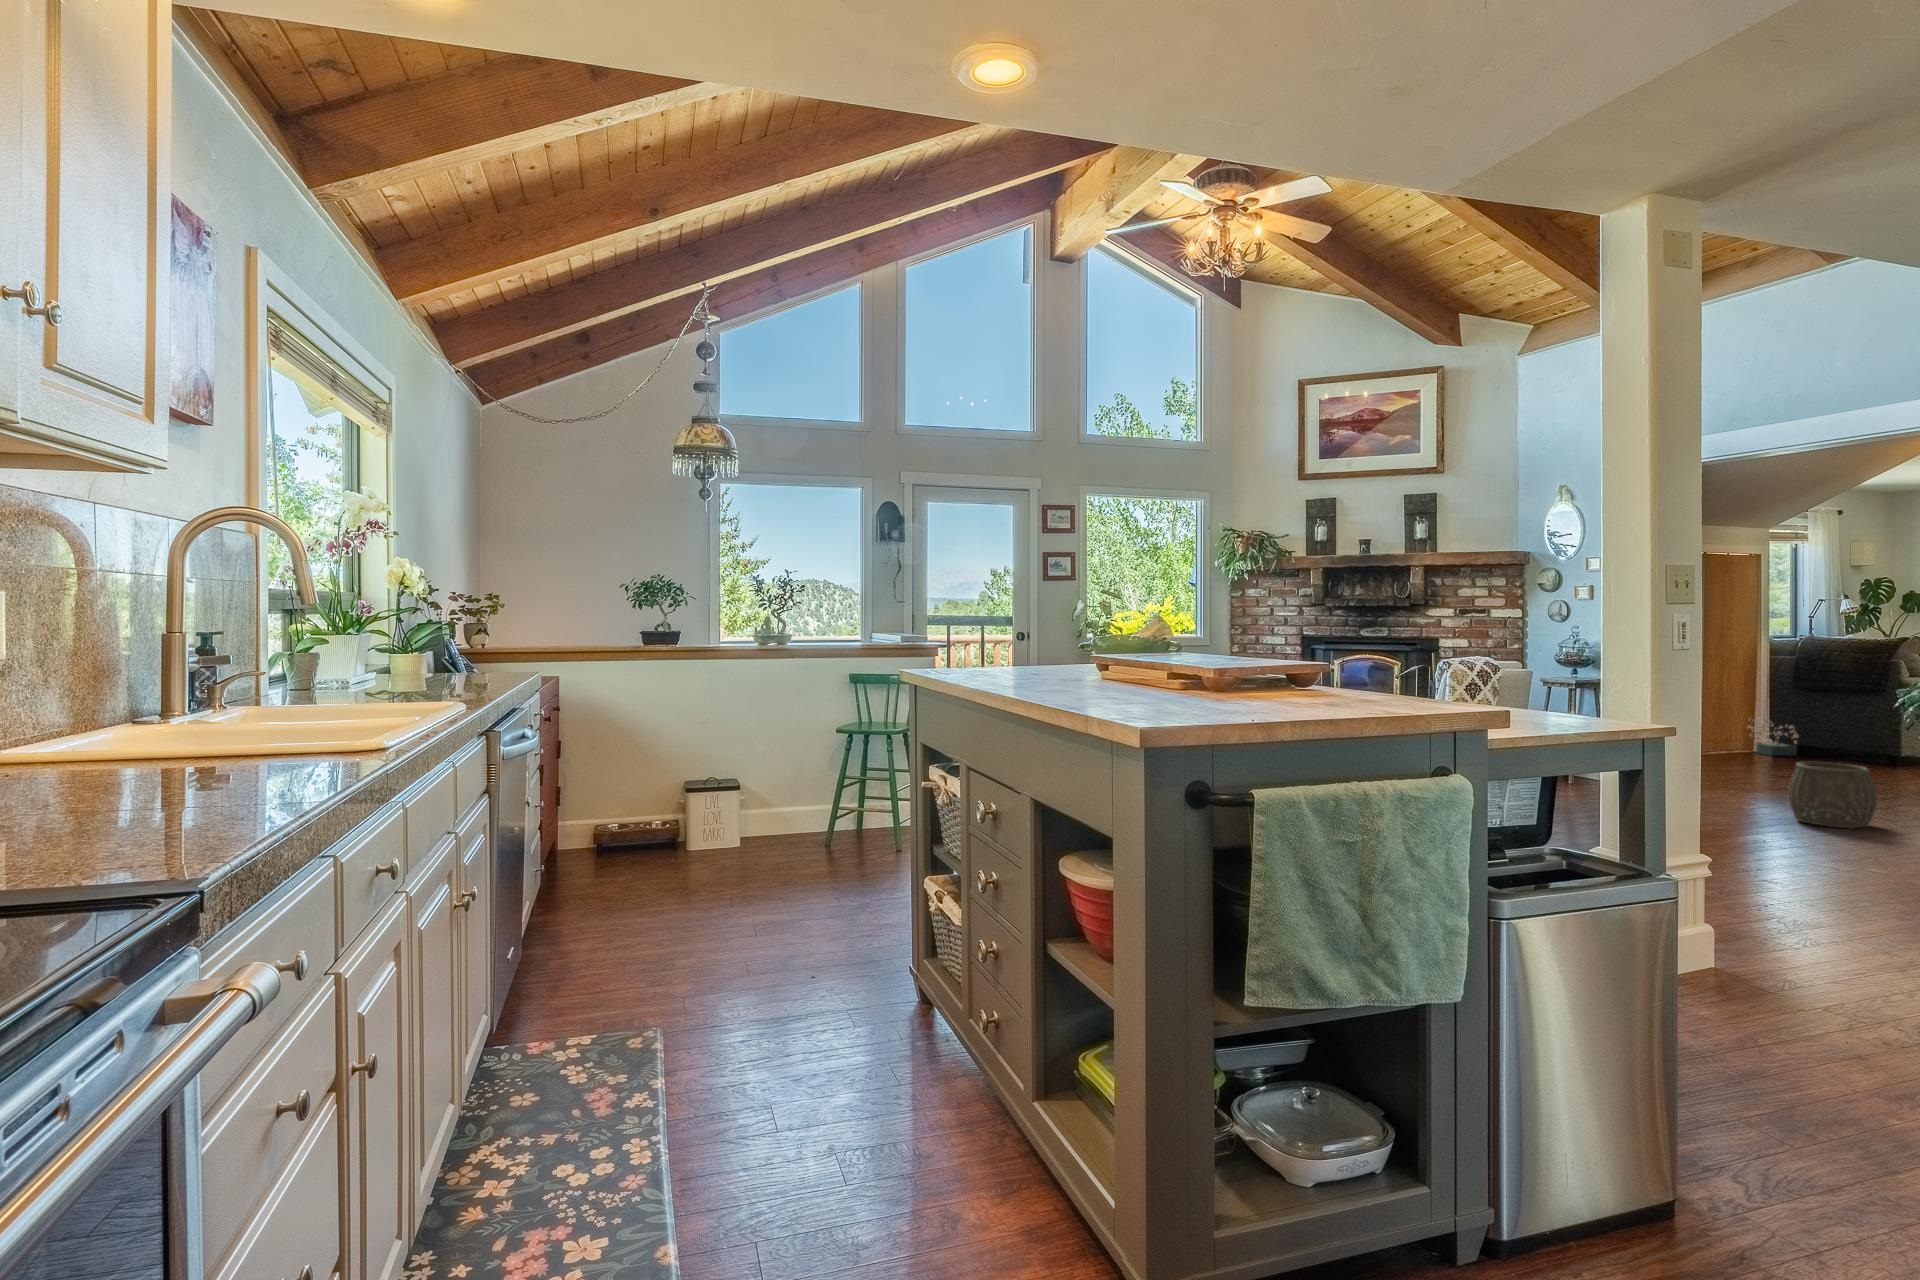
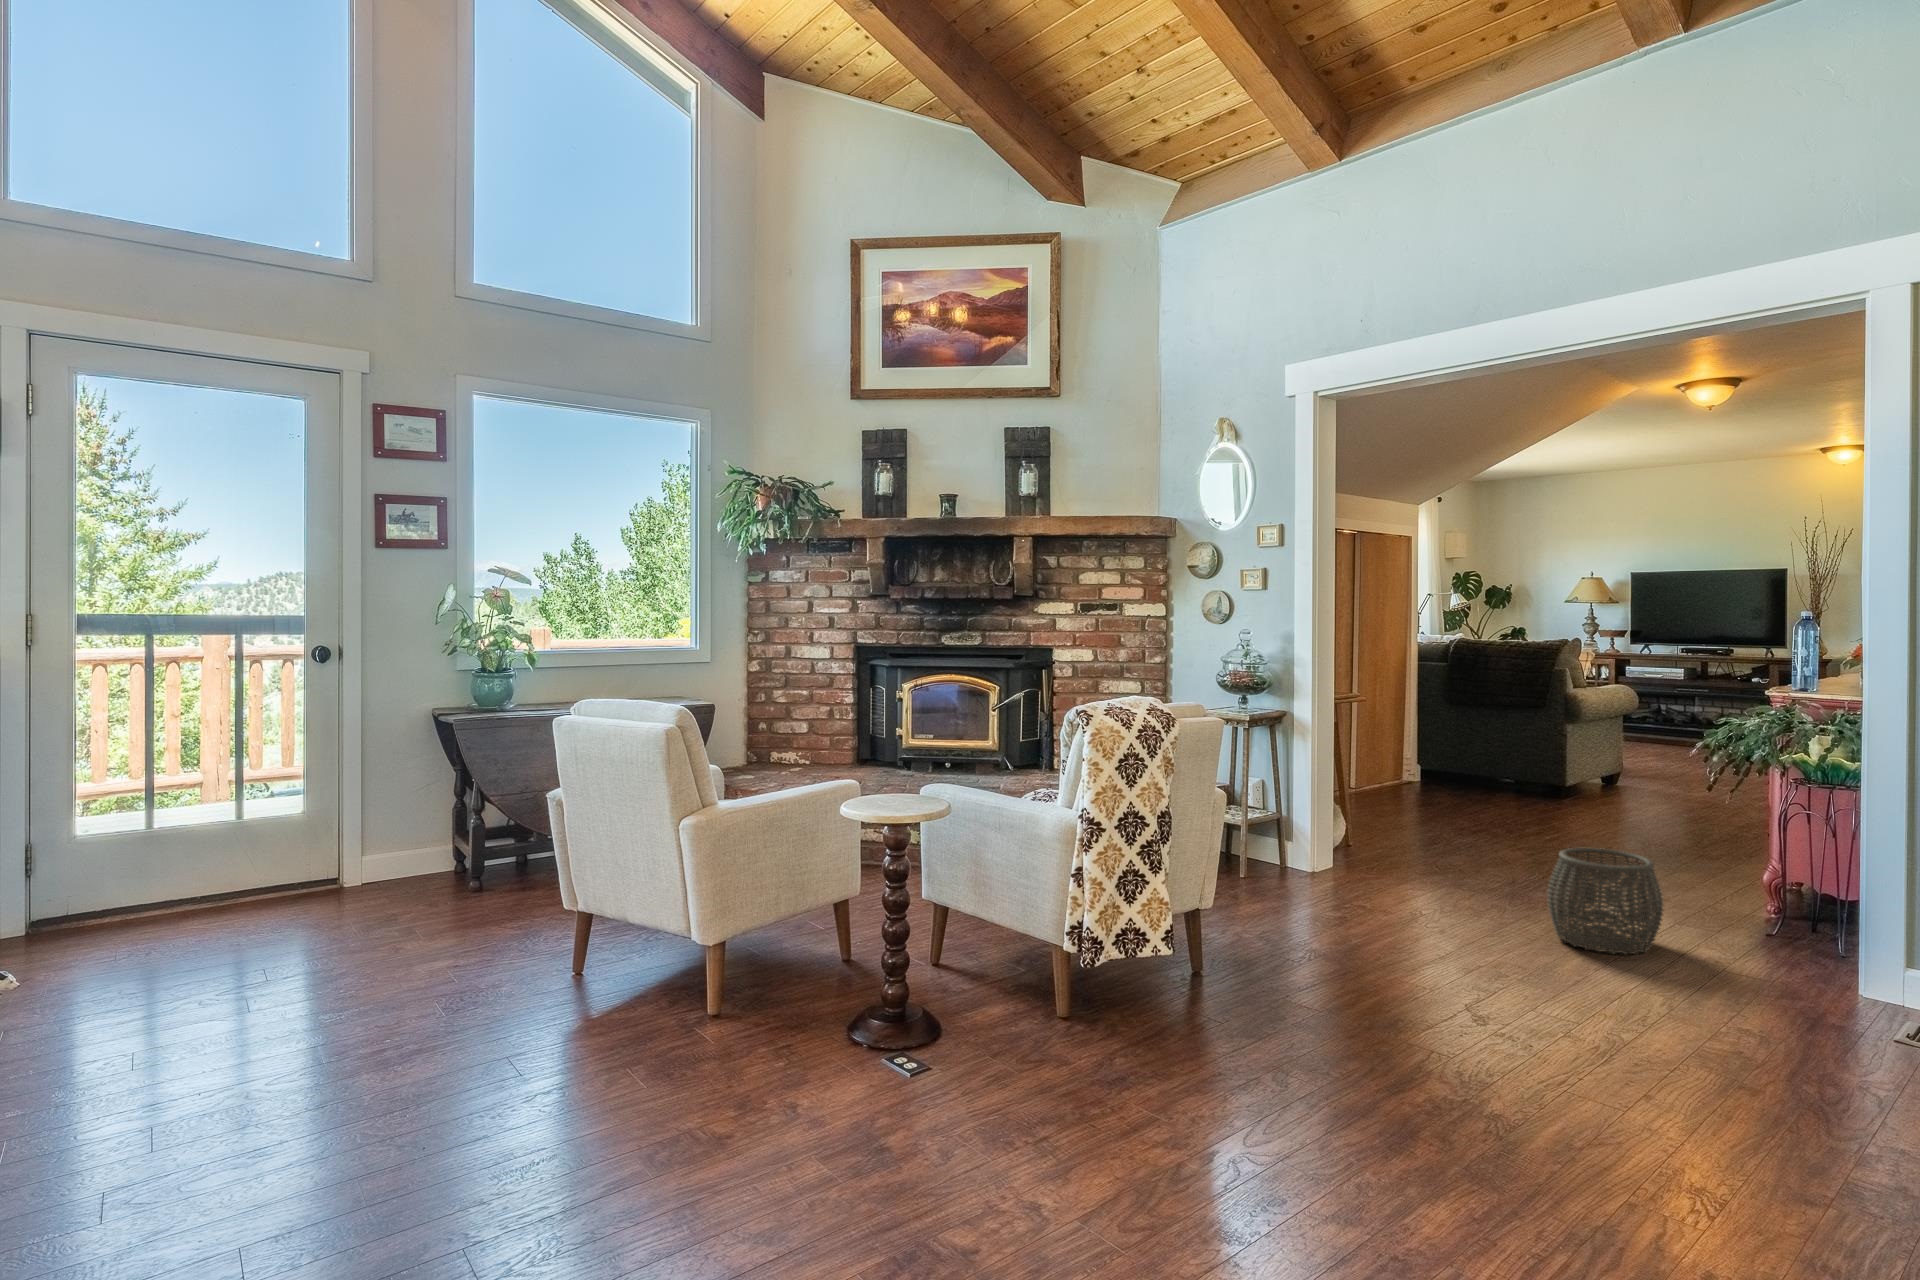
decorative plant: present [1749,718,1798,756] -> none [1399,740,1451,790]

